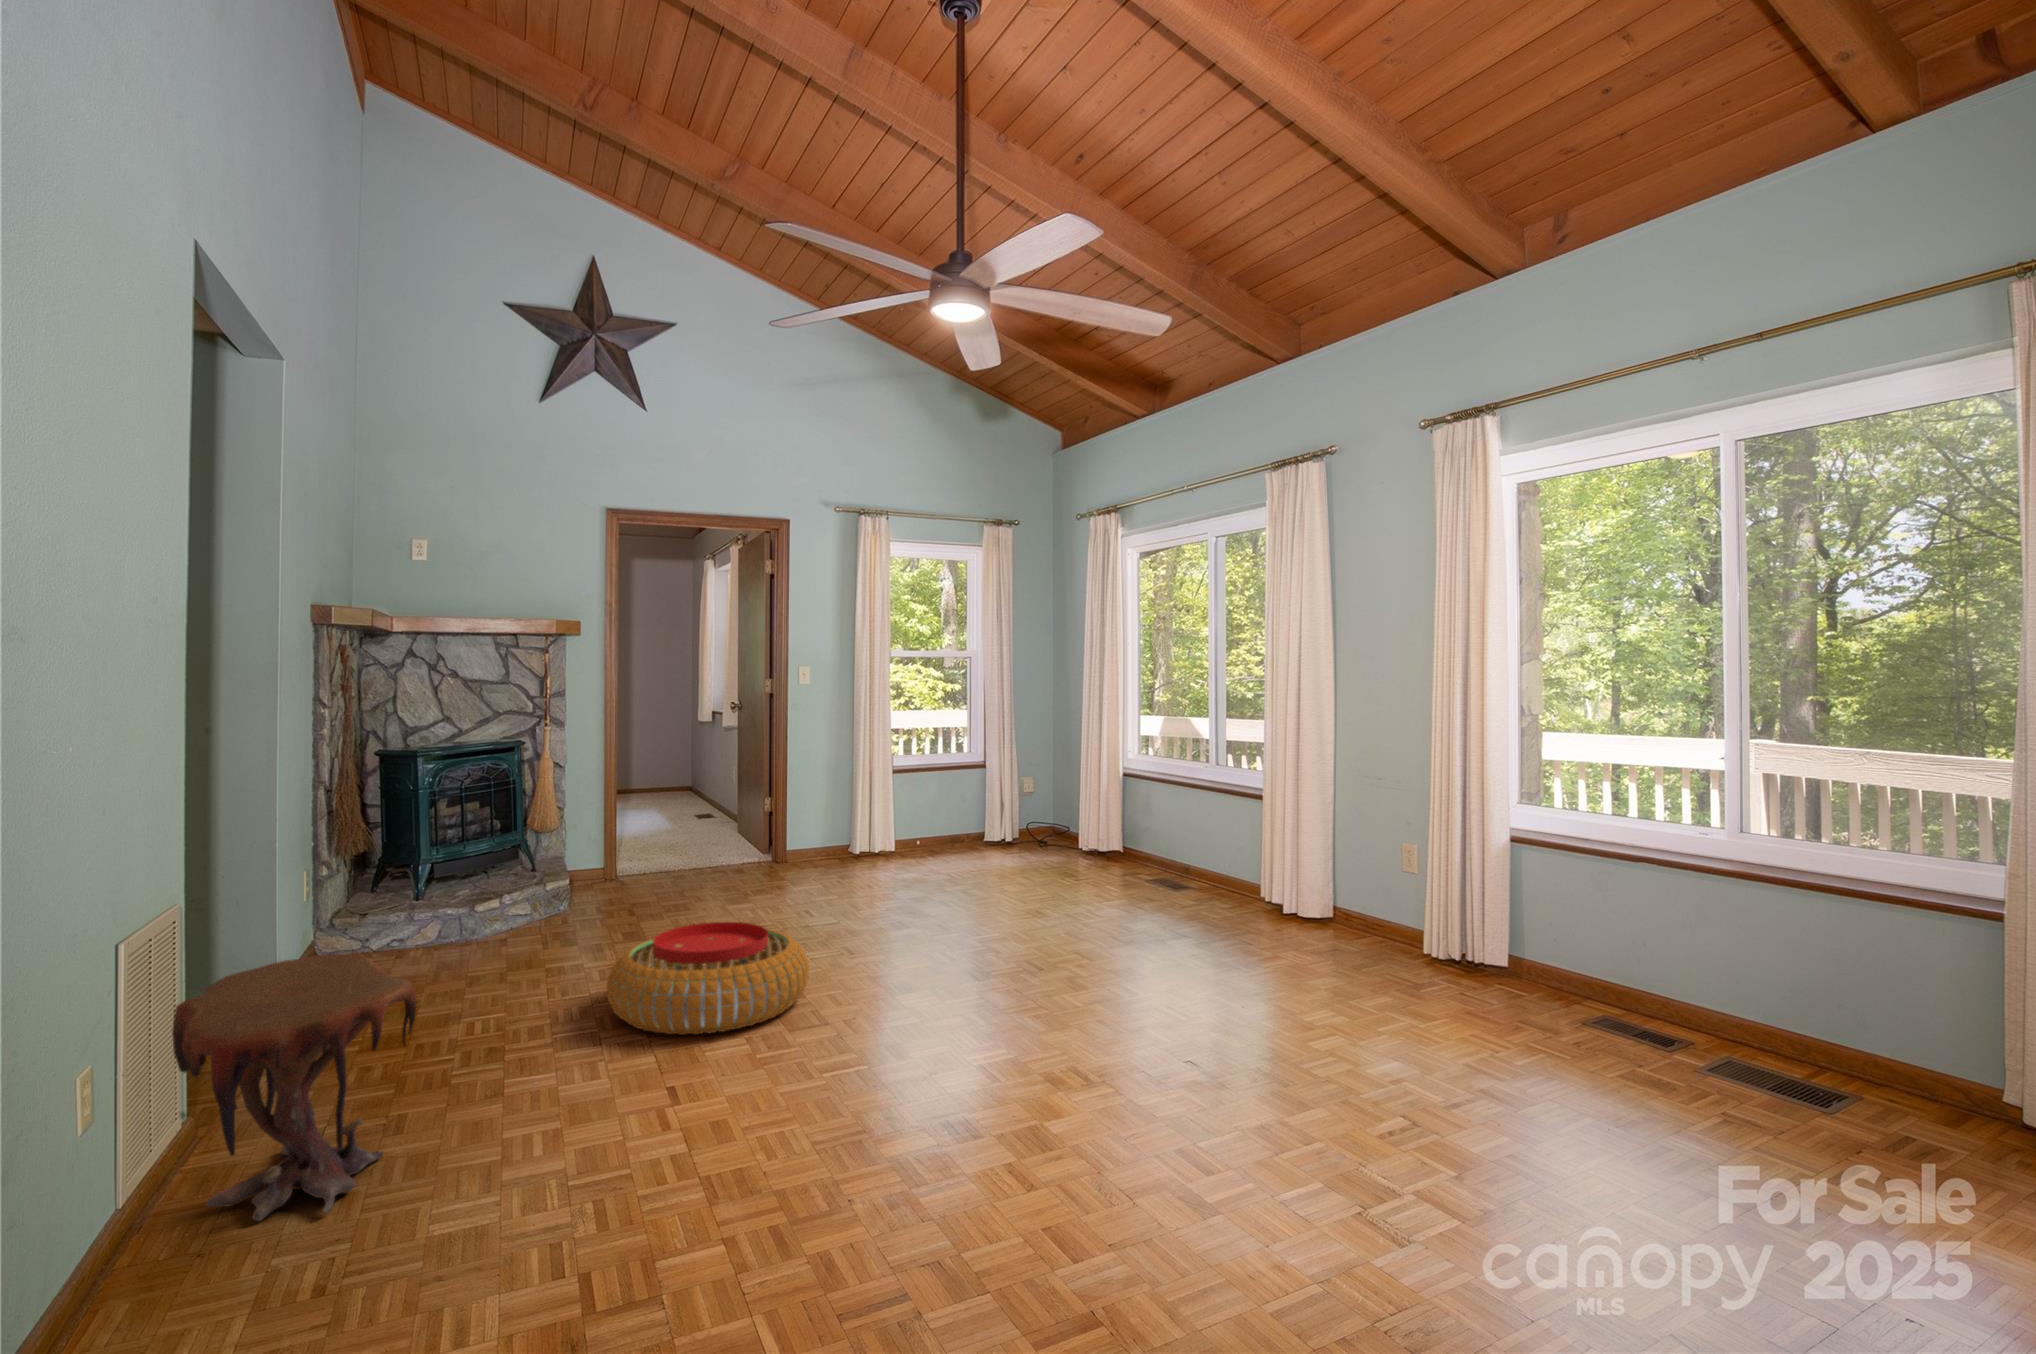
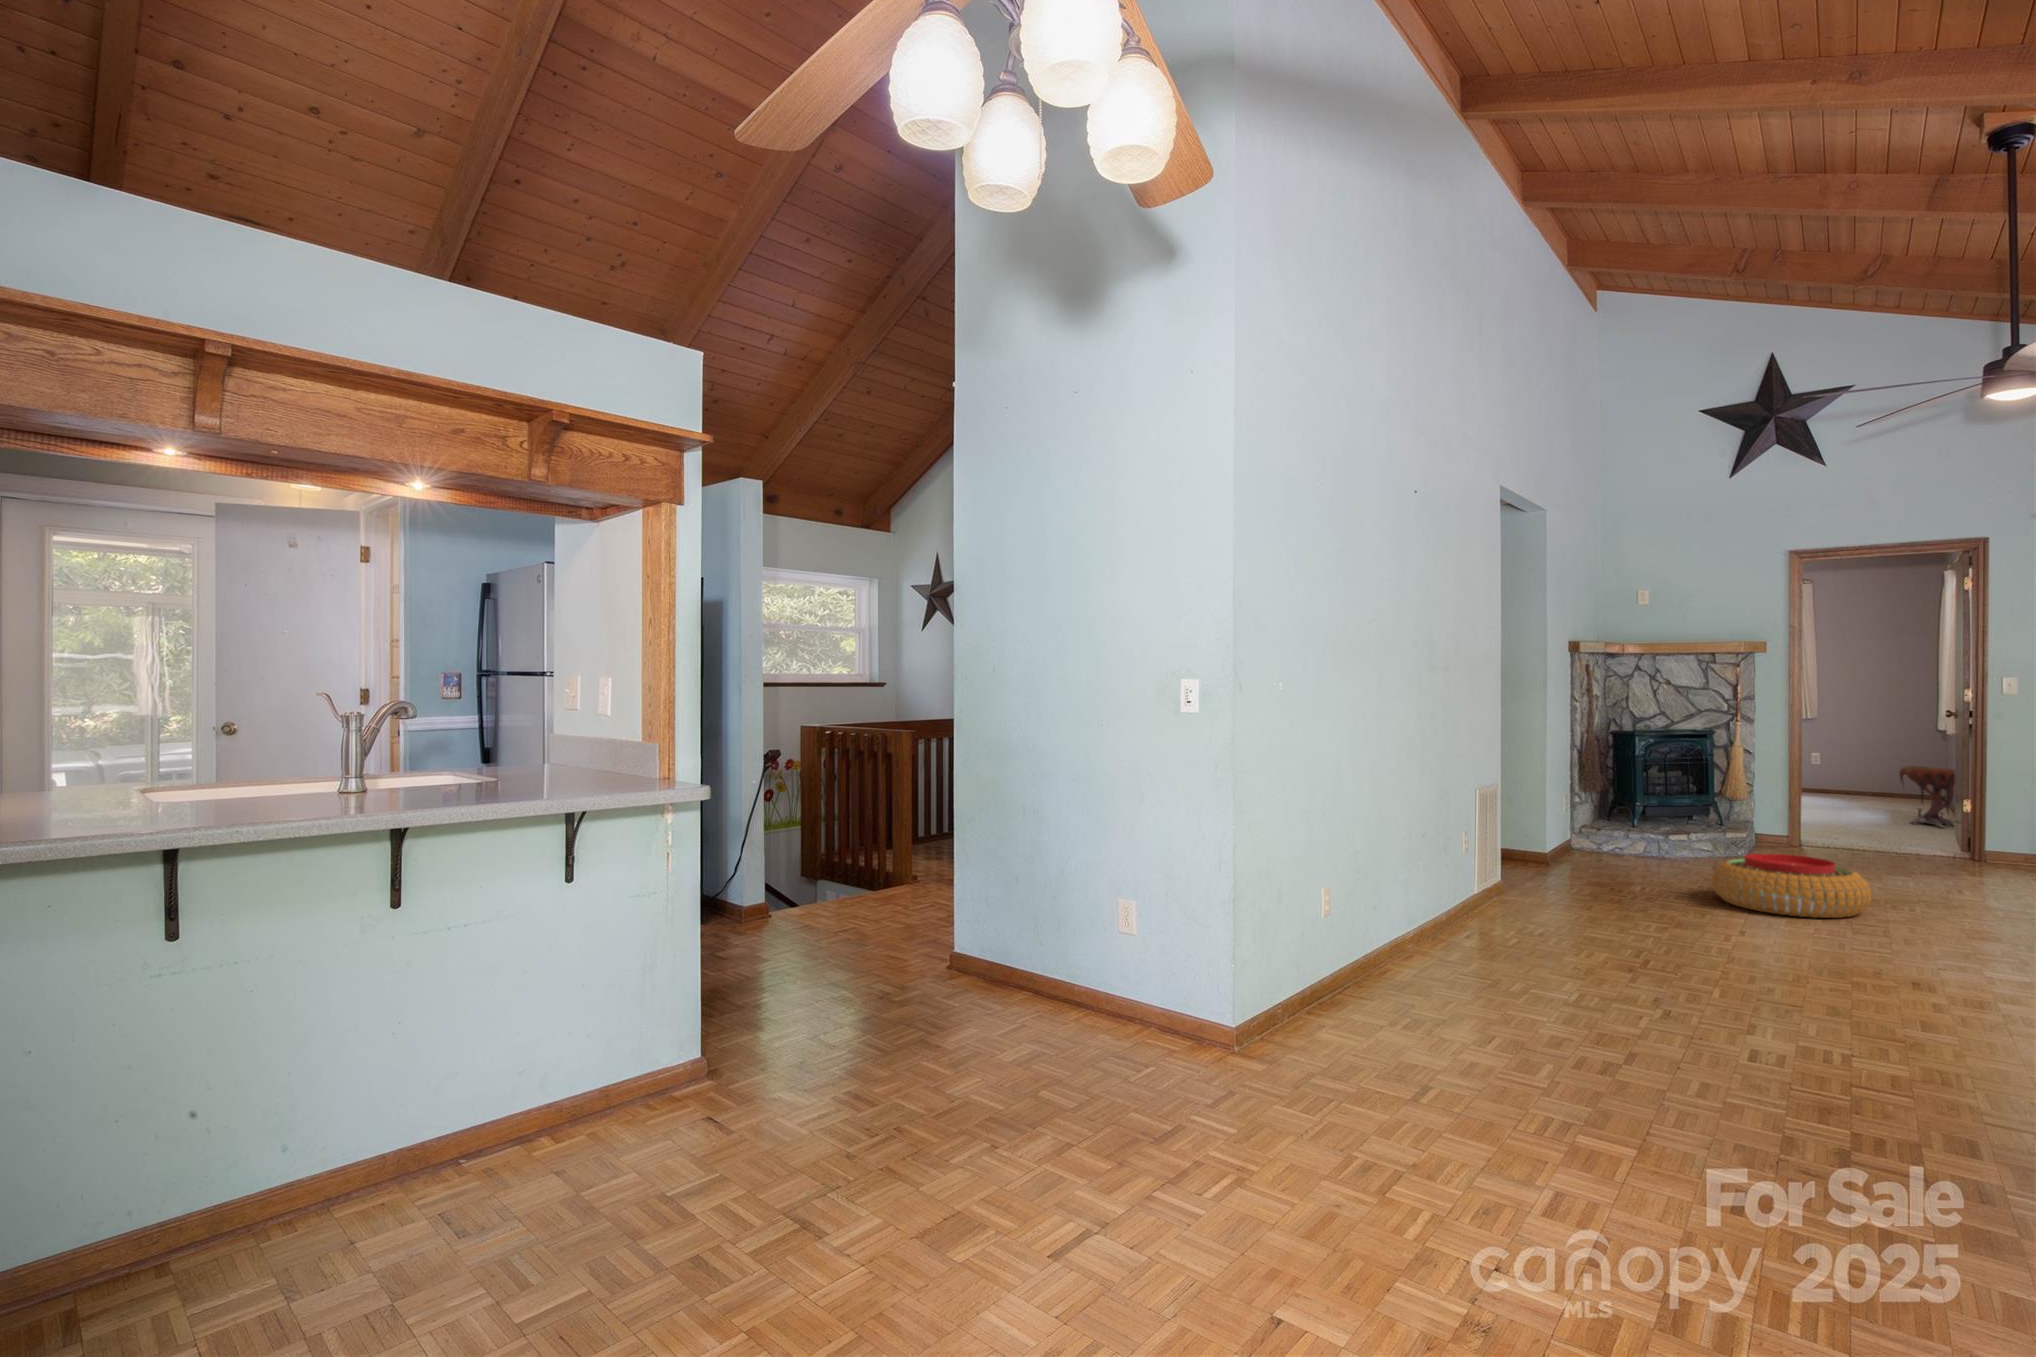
side table: present [172,953,417,1221] -> present [1900,766,1955,828]

